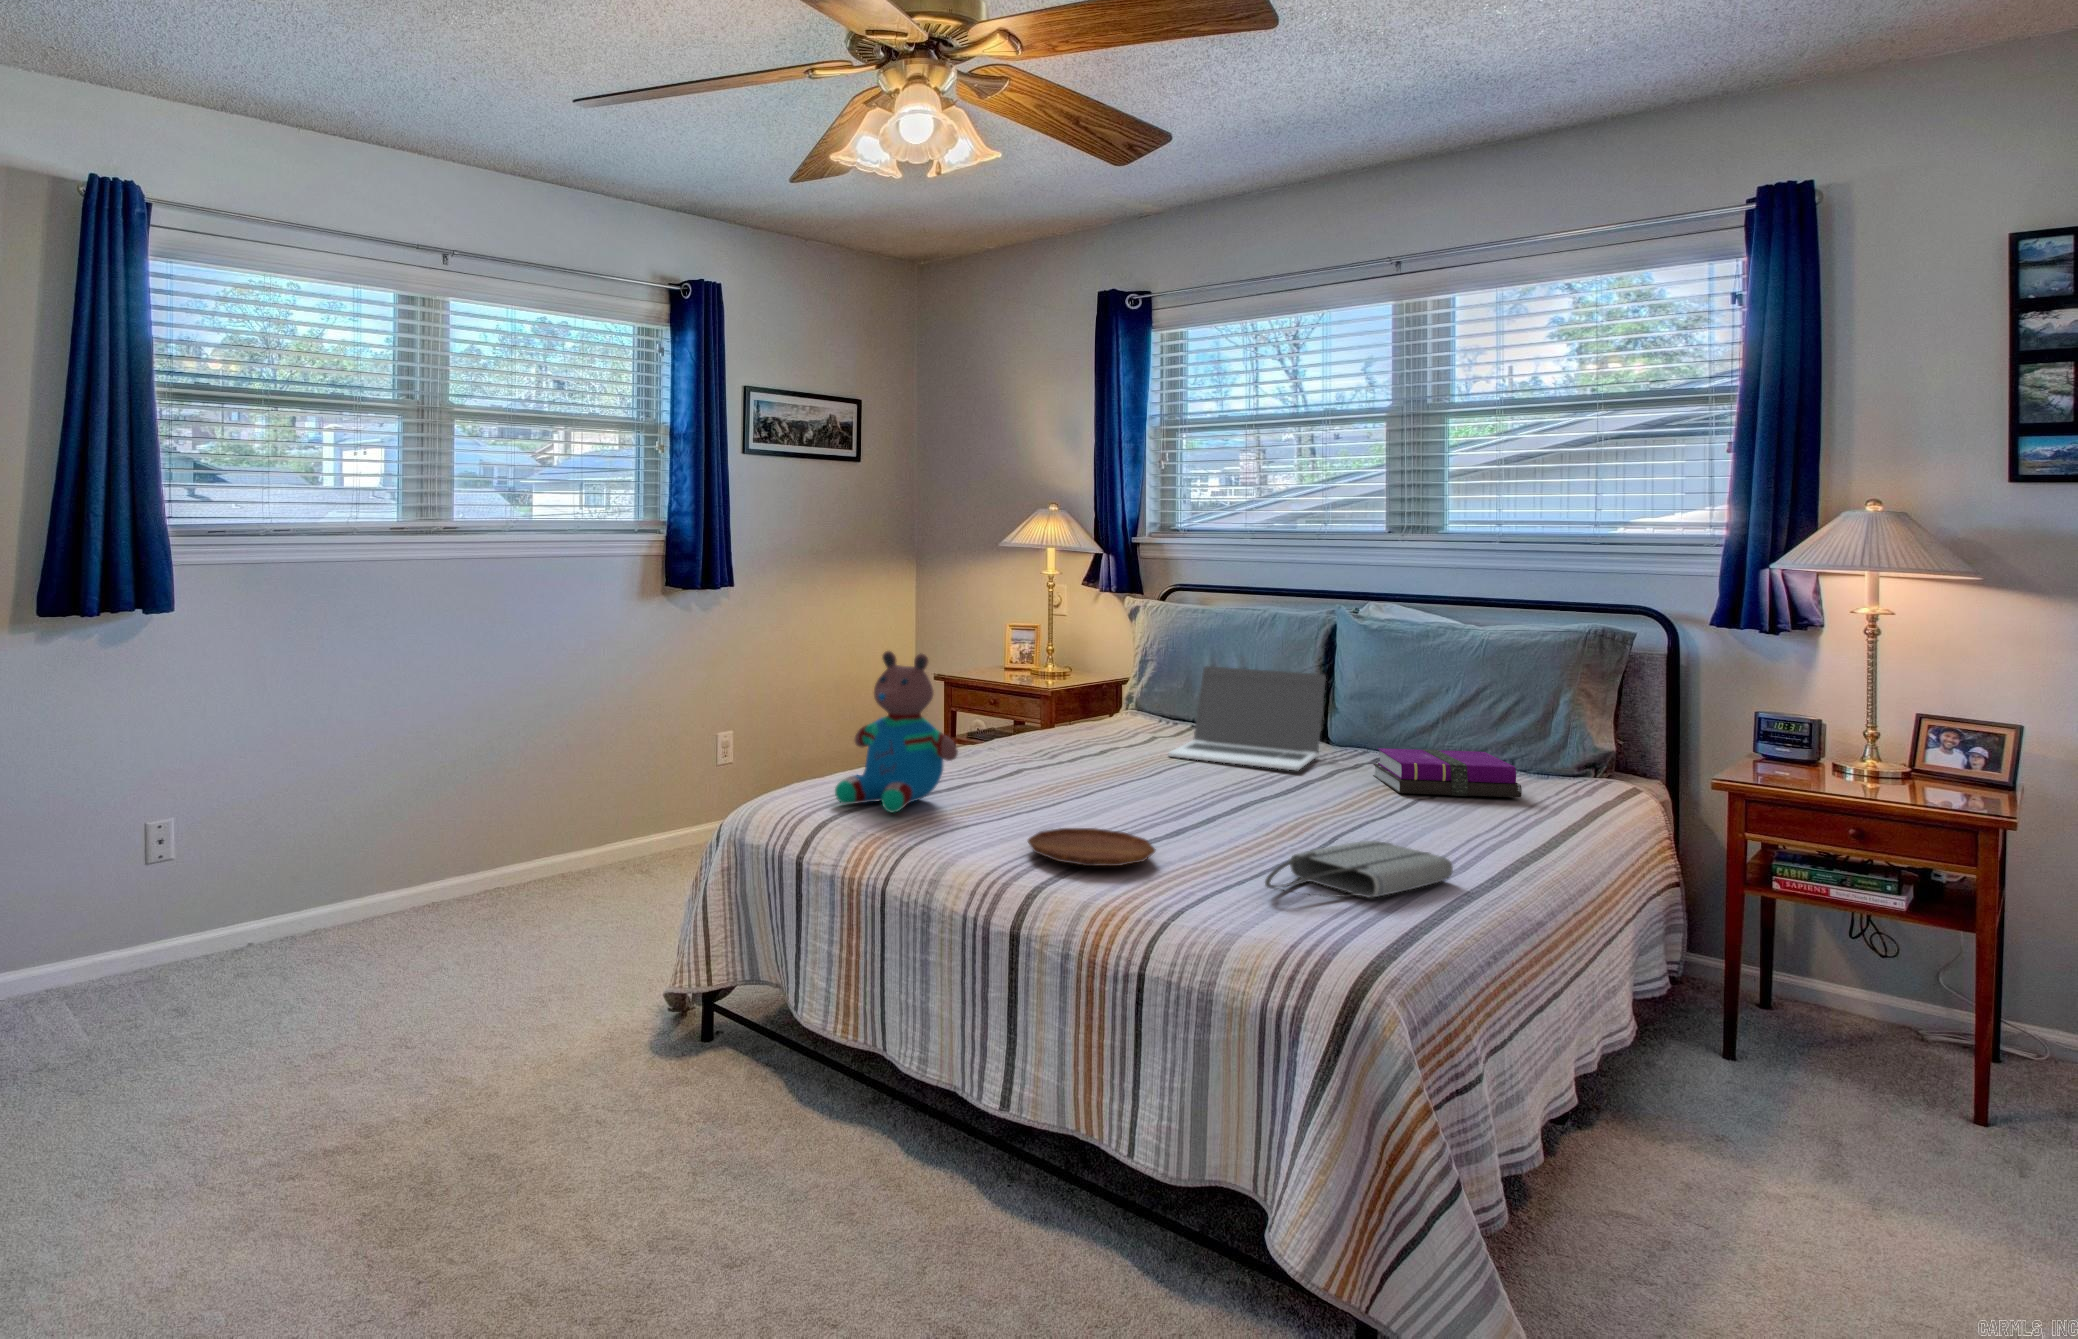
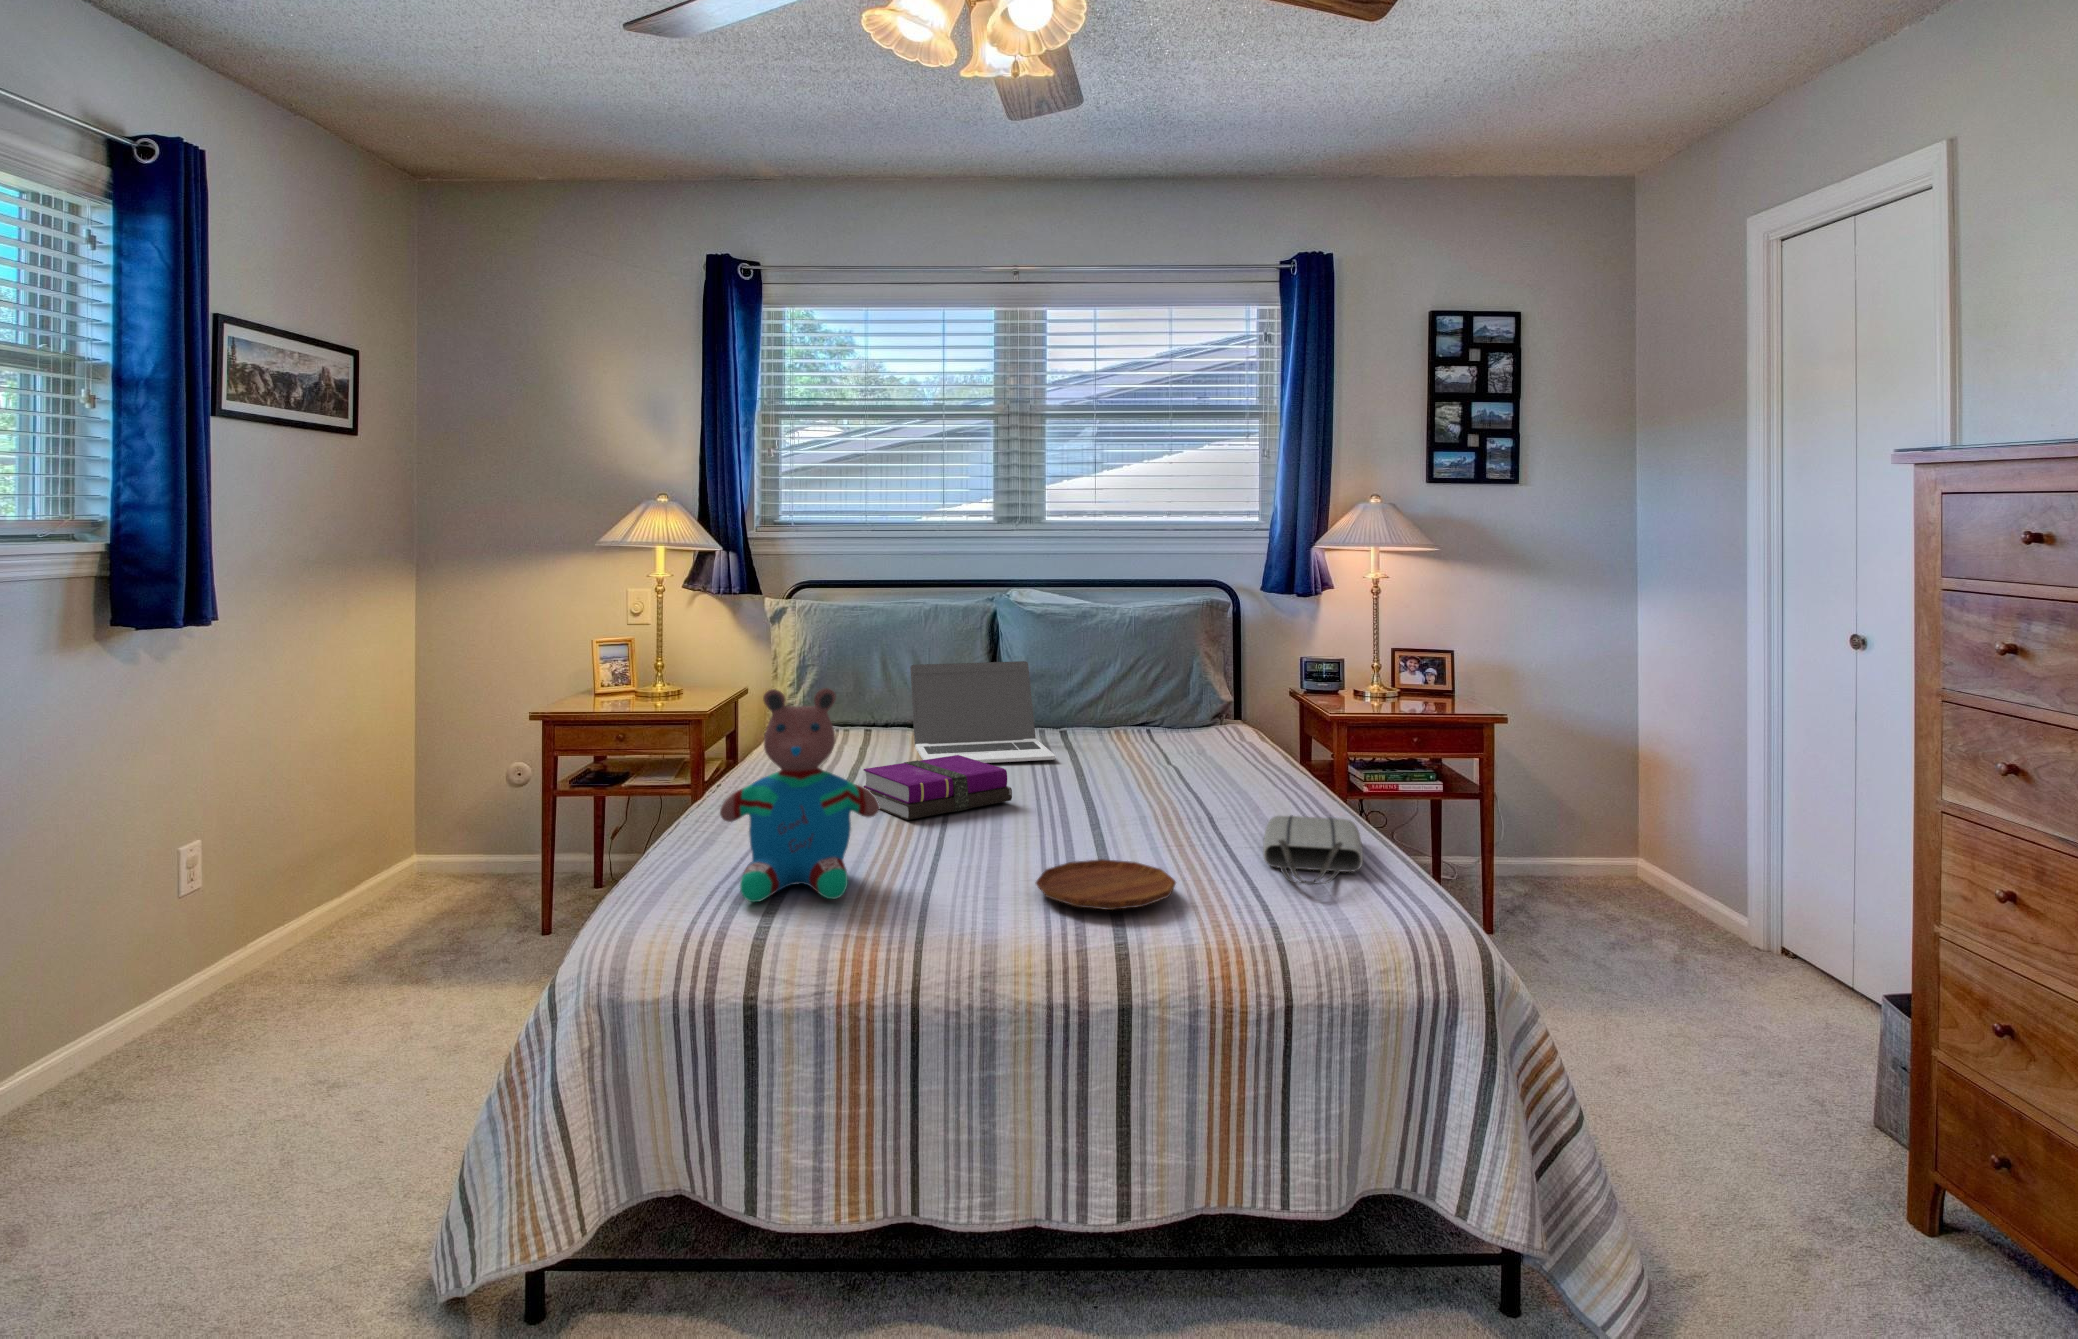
notebook: present [1373,748,1522,797] -> present [864,755,1012,820]

